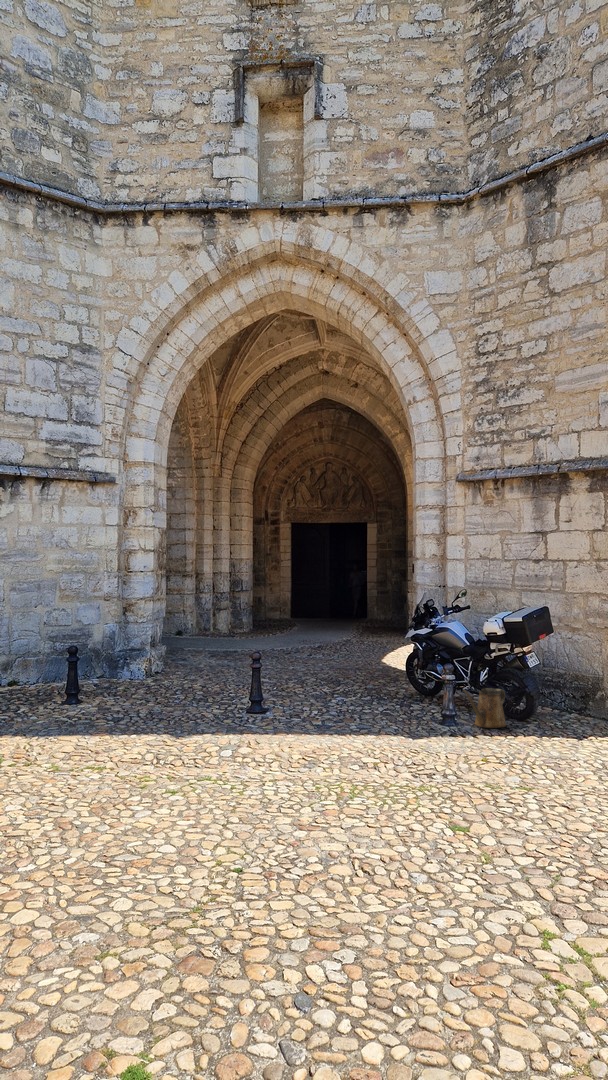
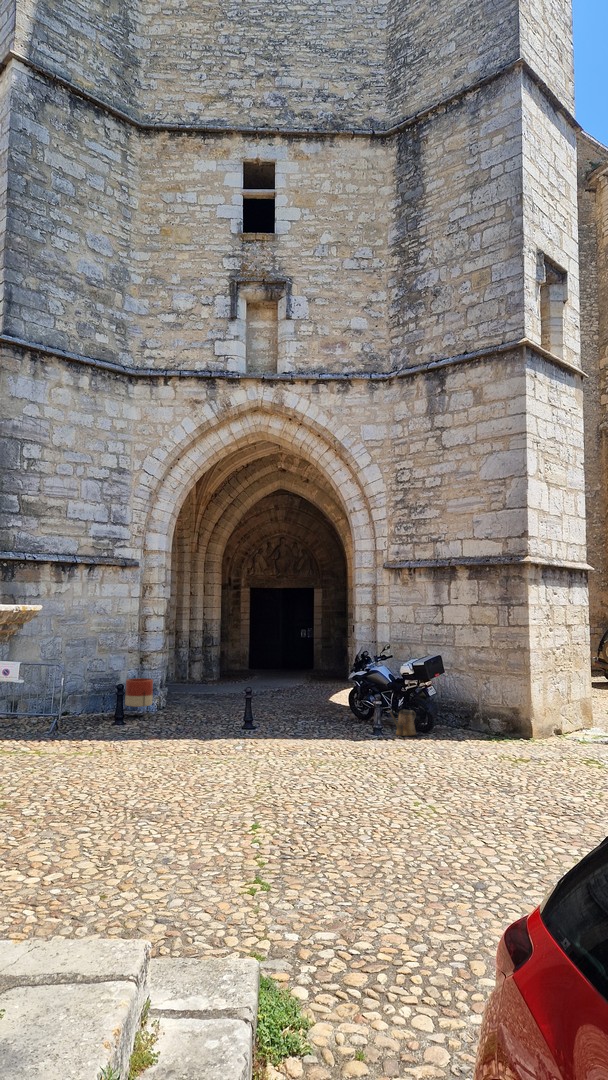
planter: none [97,635,135,689] -> present [124,678,153,715]

